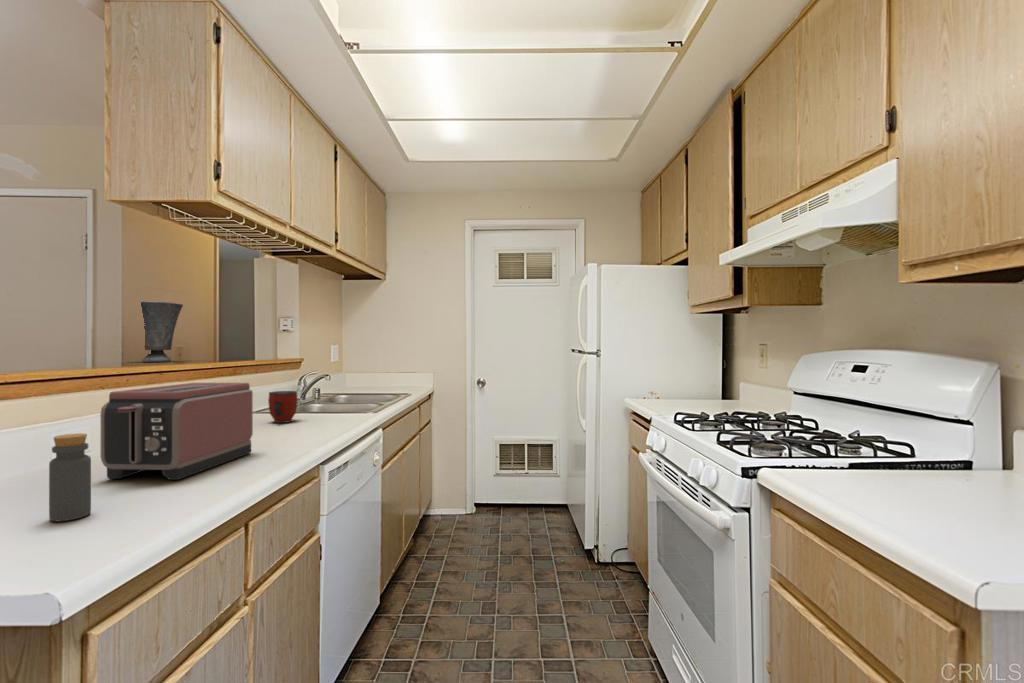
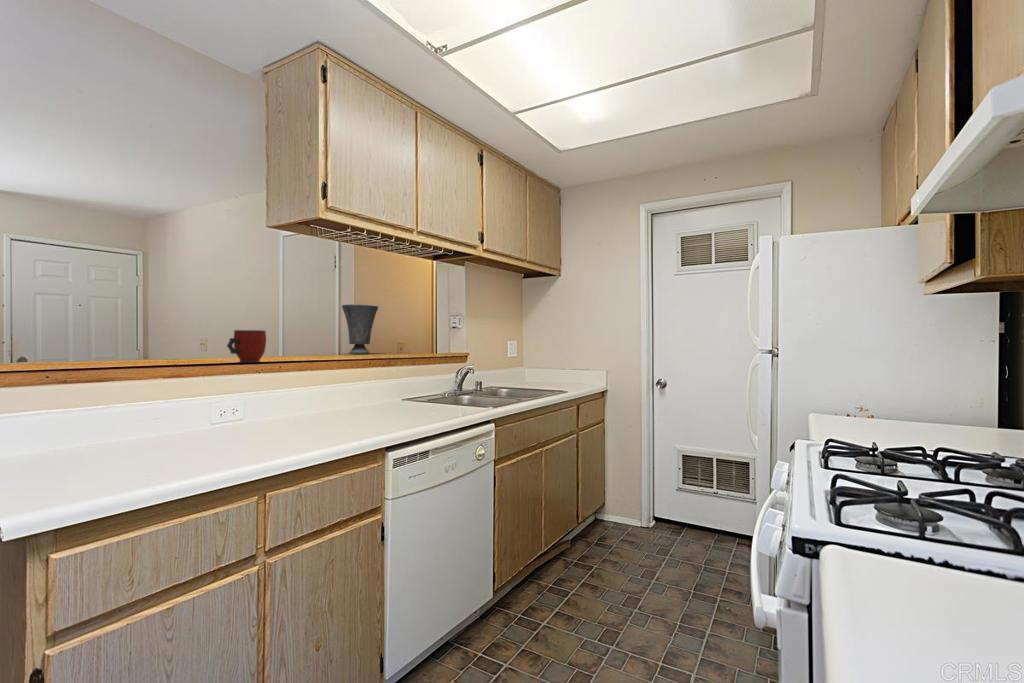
toaster: present [100,383,253,480] -> none [210,373,338,453]
mug: present [268,391,297,423] -> present [227,330,266,363]
bottle: present [49,433,91,521] -> none [131,409,161,474]

